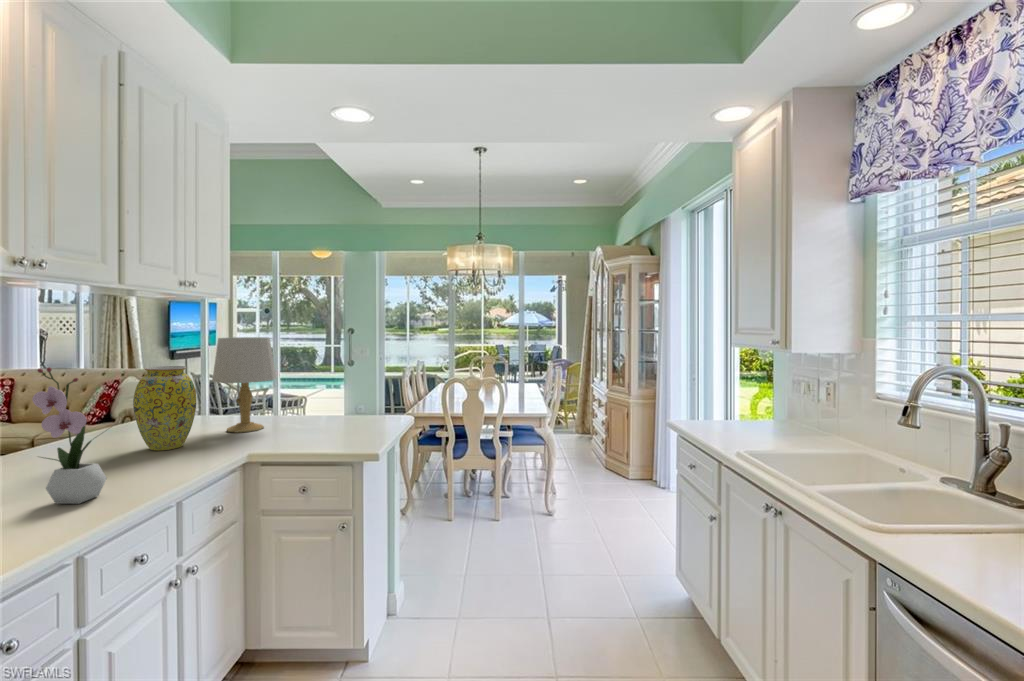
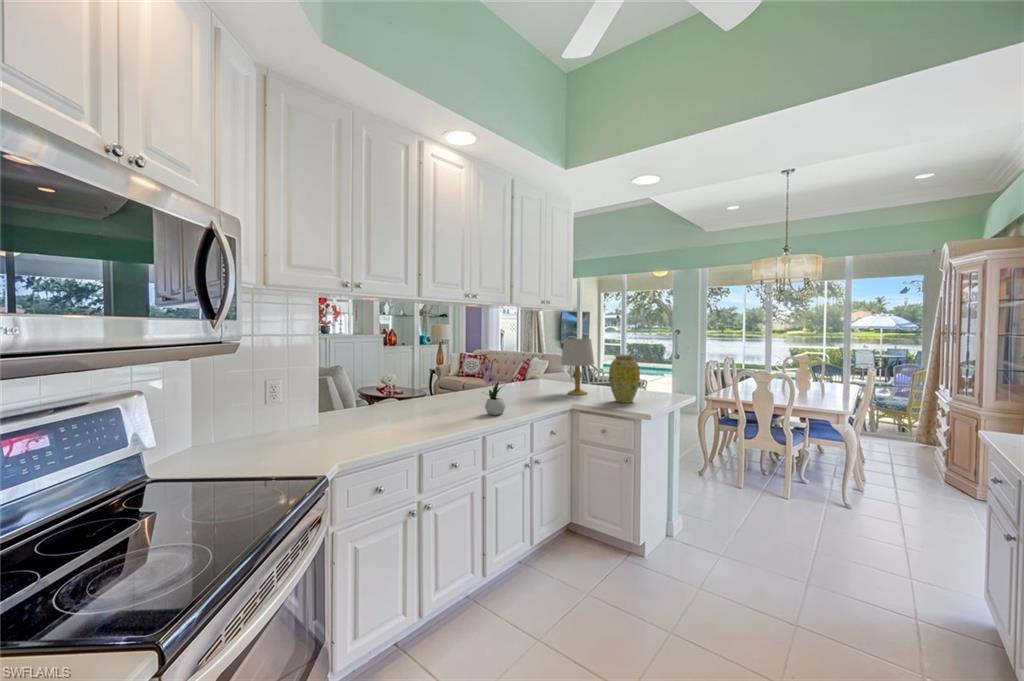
vase: present [133,366,196,450] -> present [609,354,640,403]

